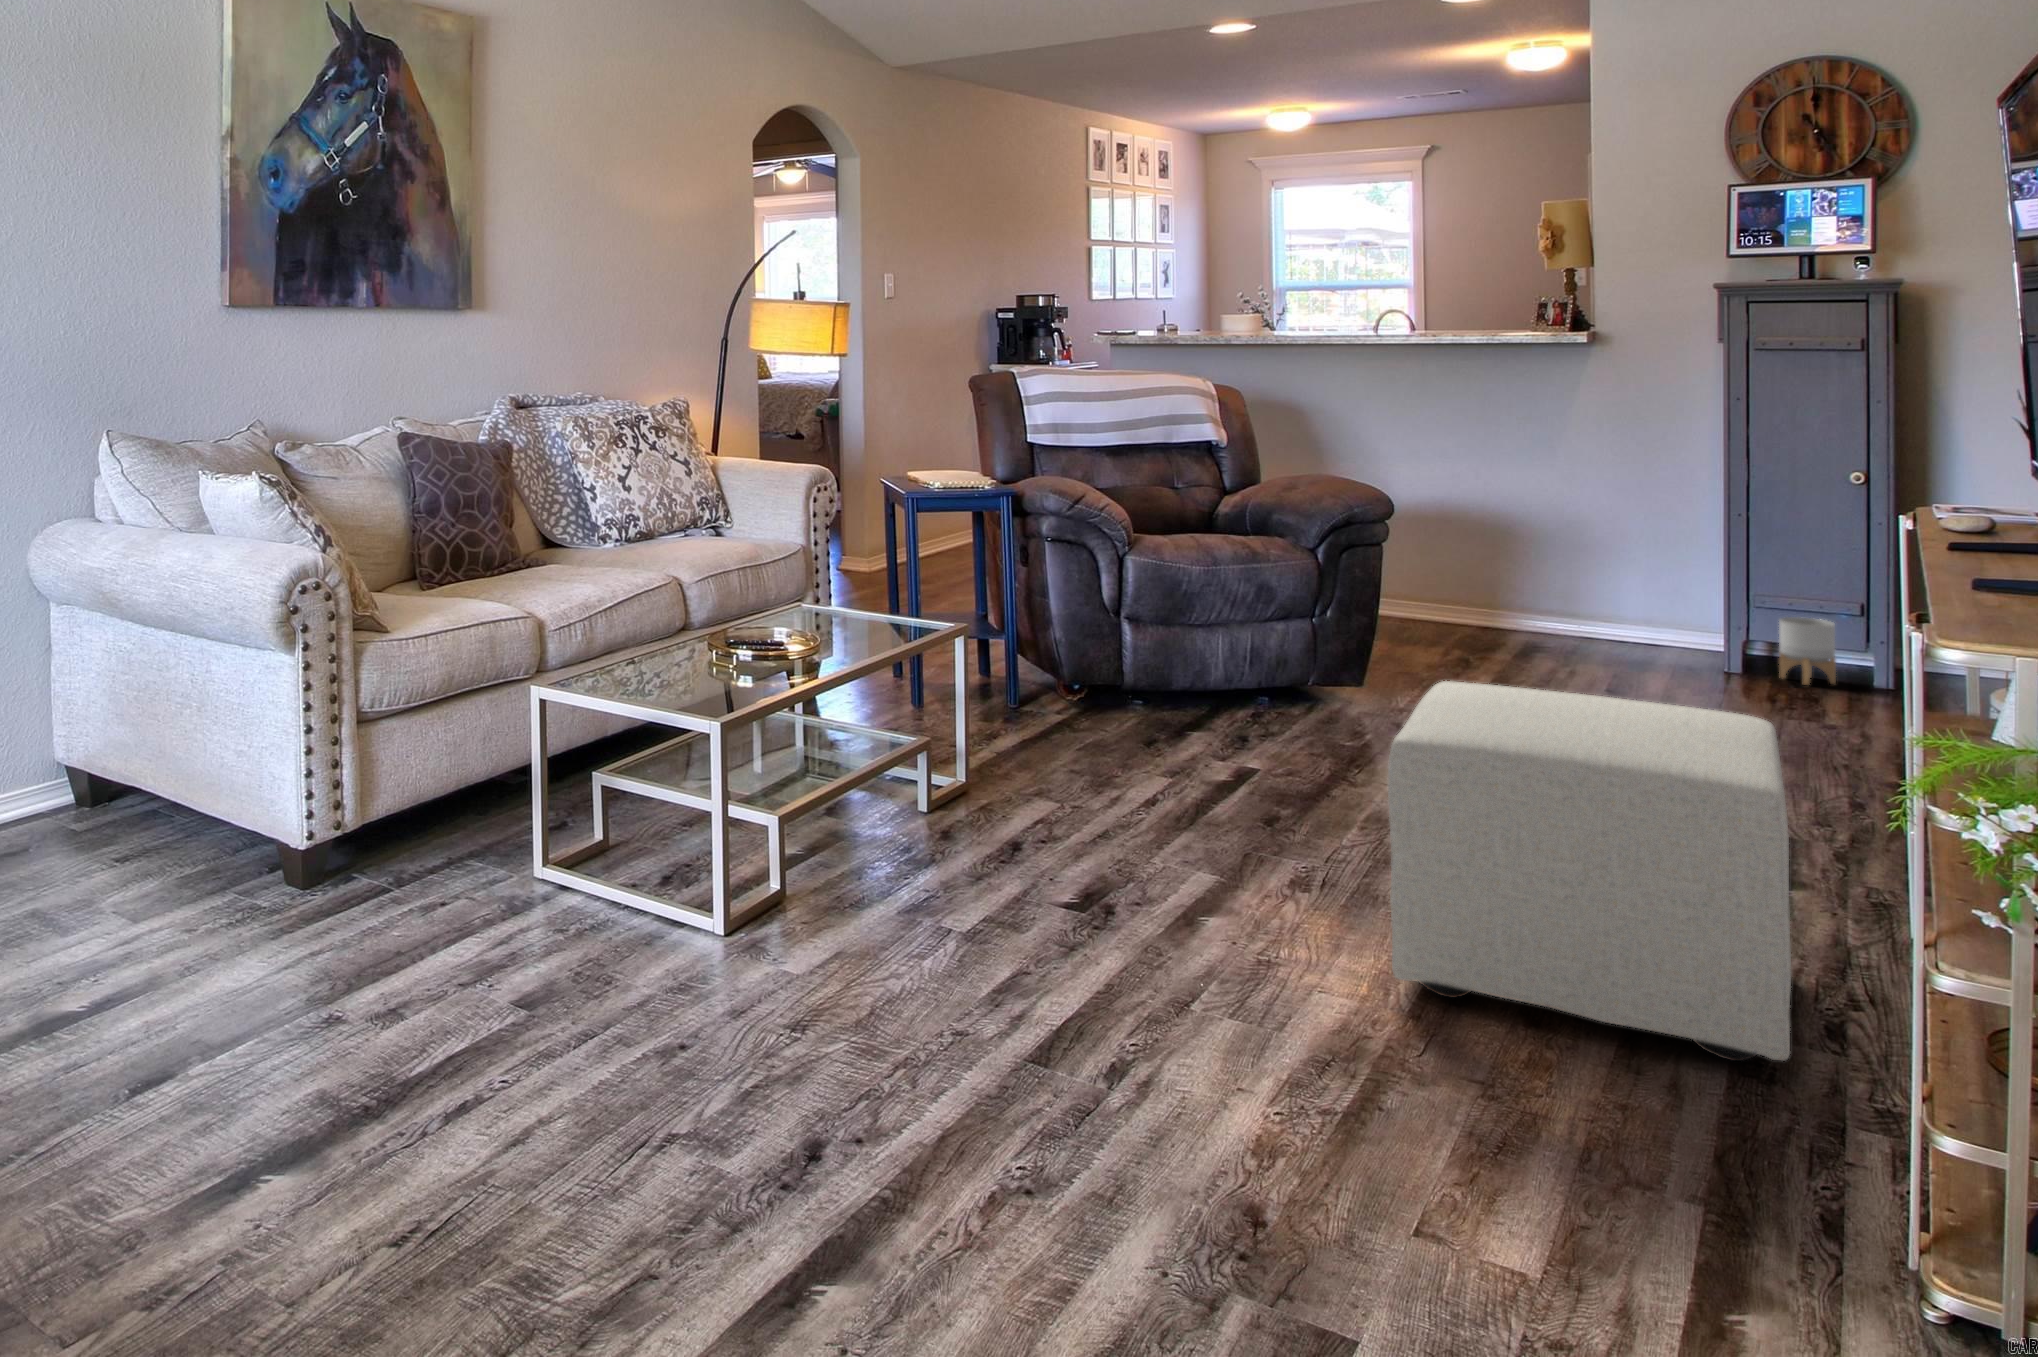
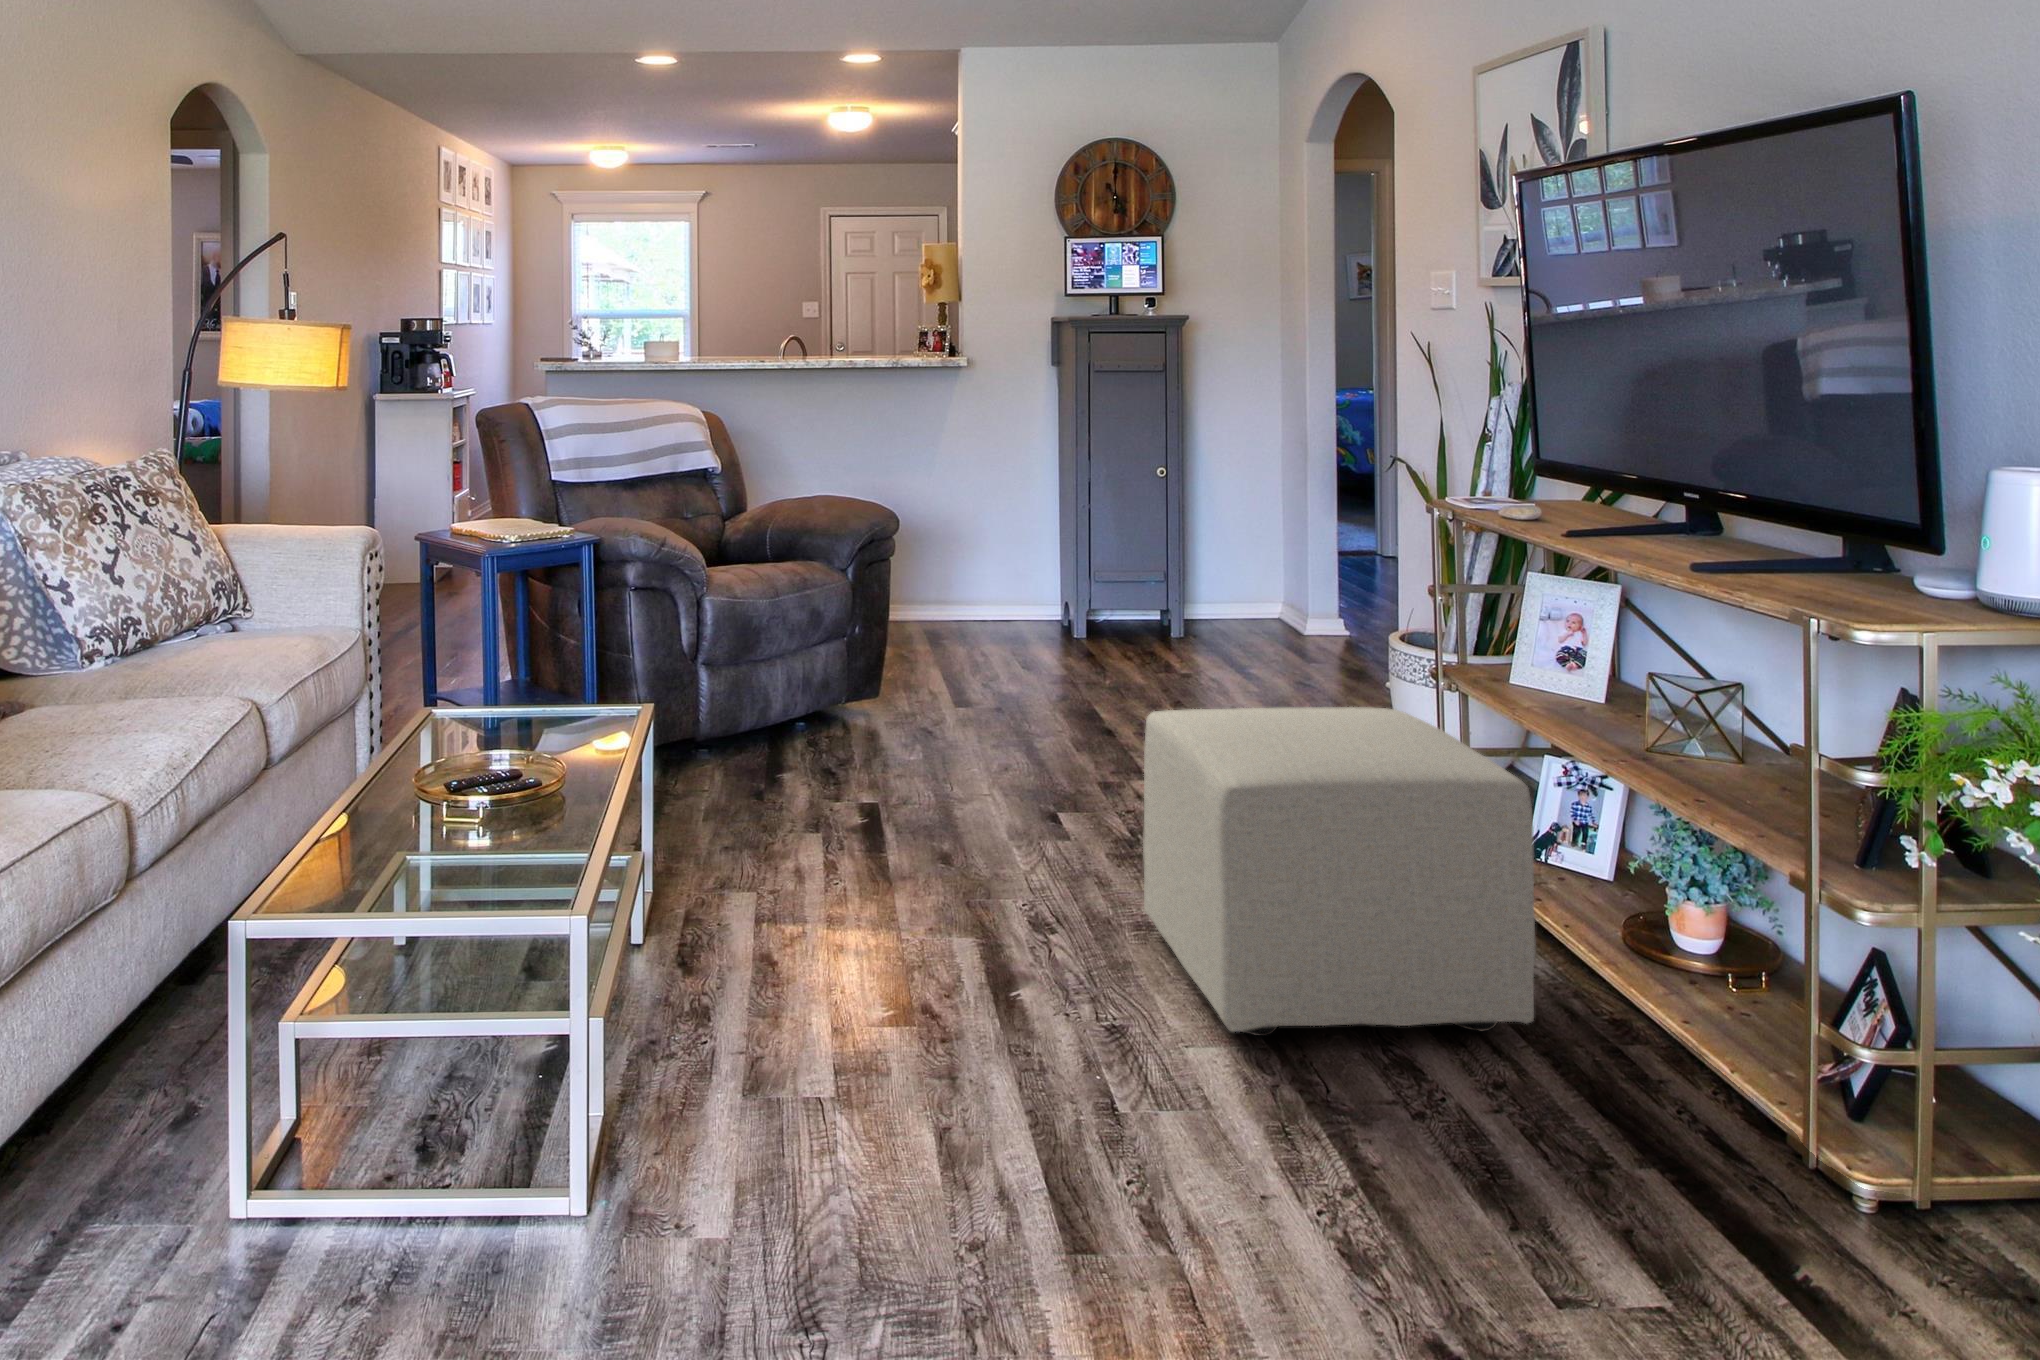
planter: present [1779,617,1836,685] -> none [1110,598,1147,654]

